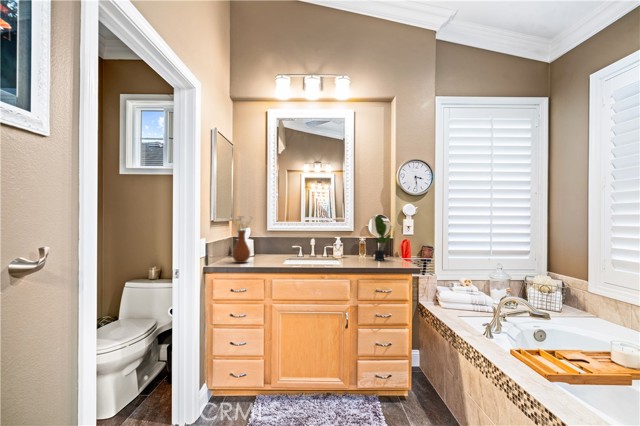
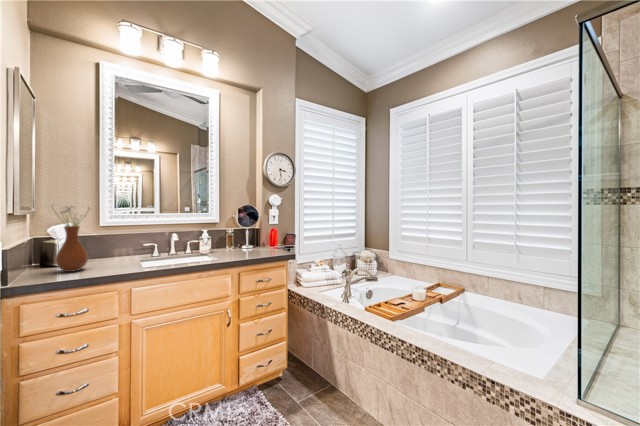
potted plant: present [373,216,391,261] -> none [240,205,265,250]

